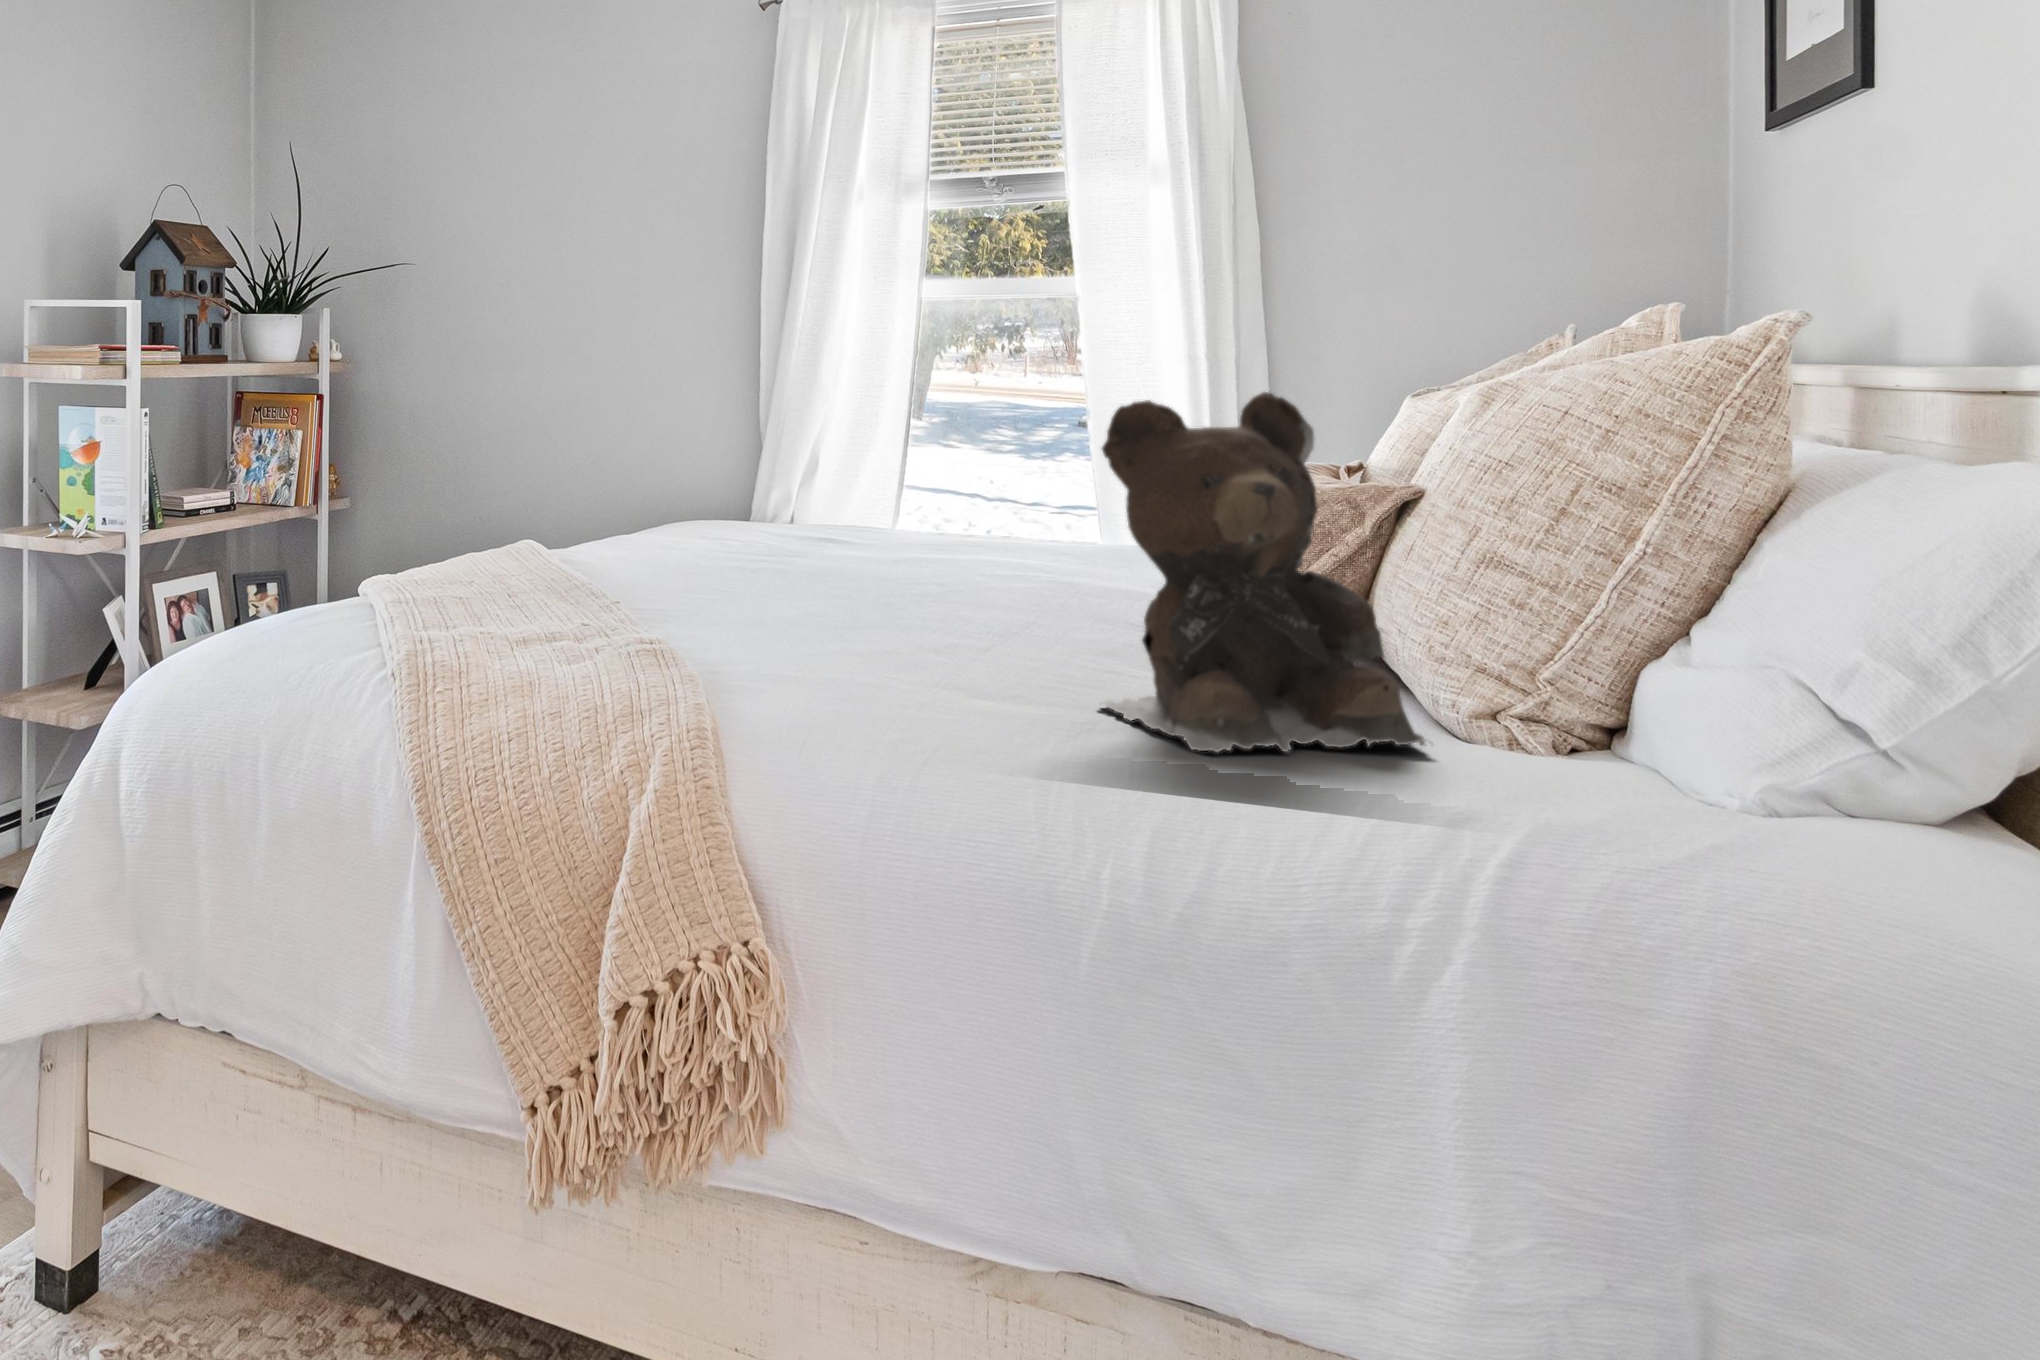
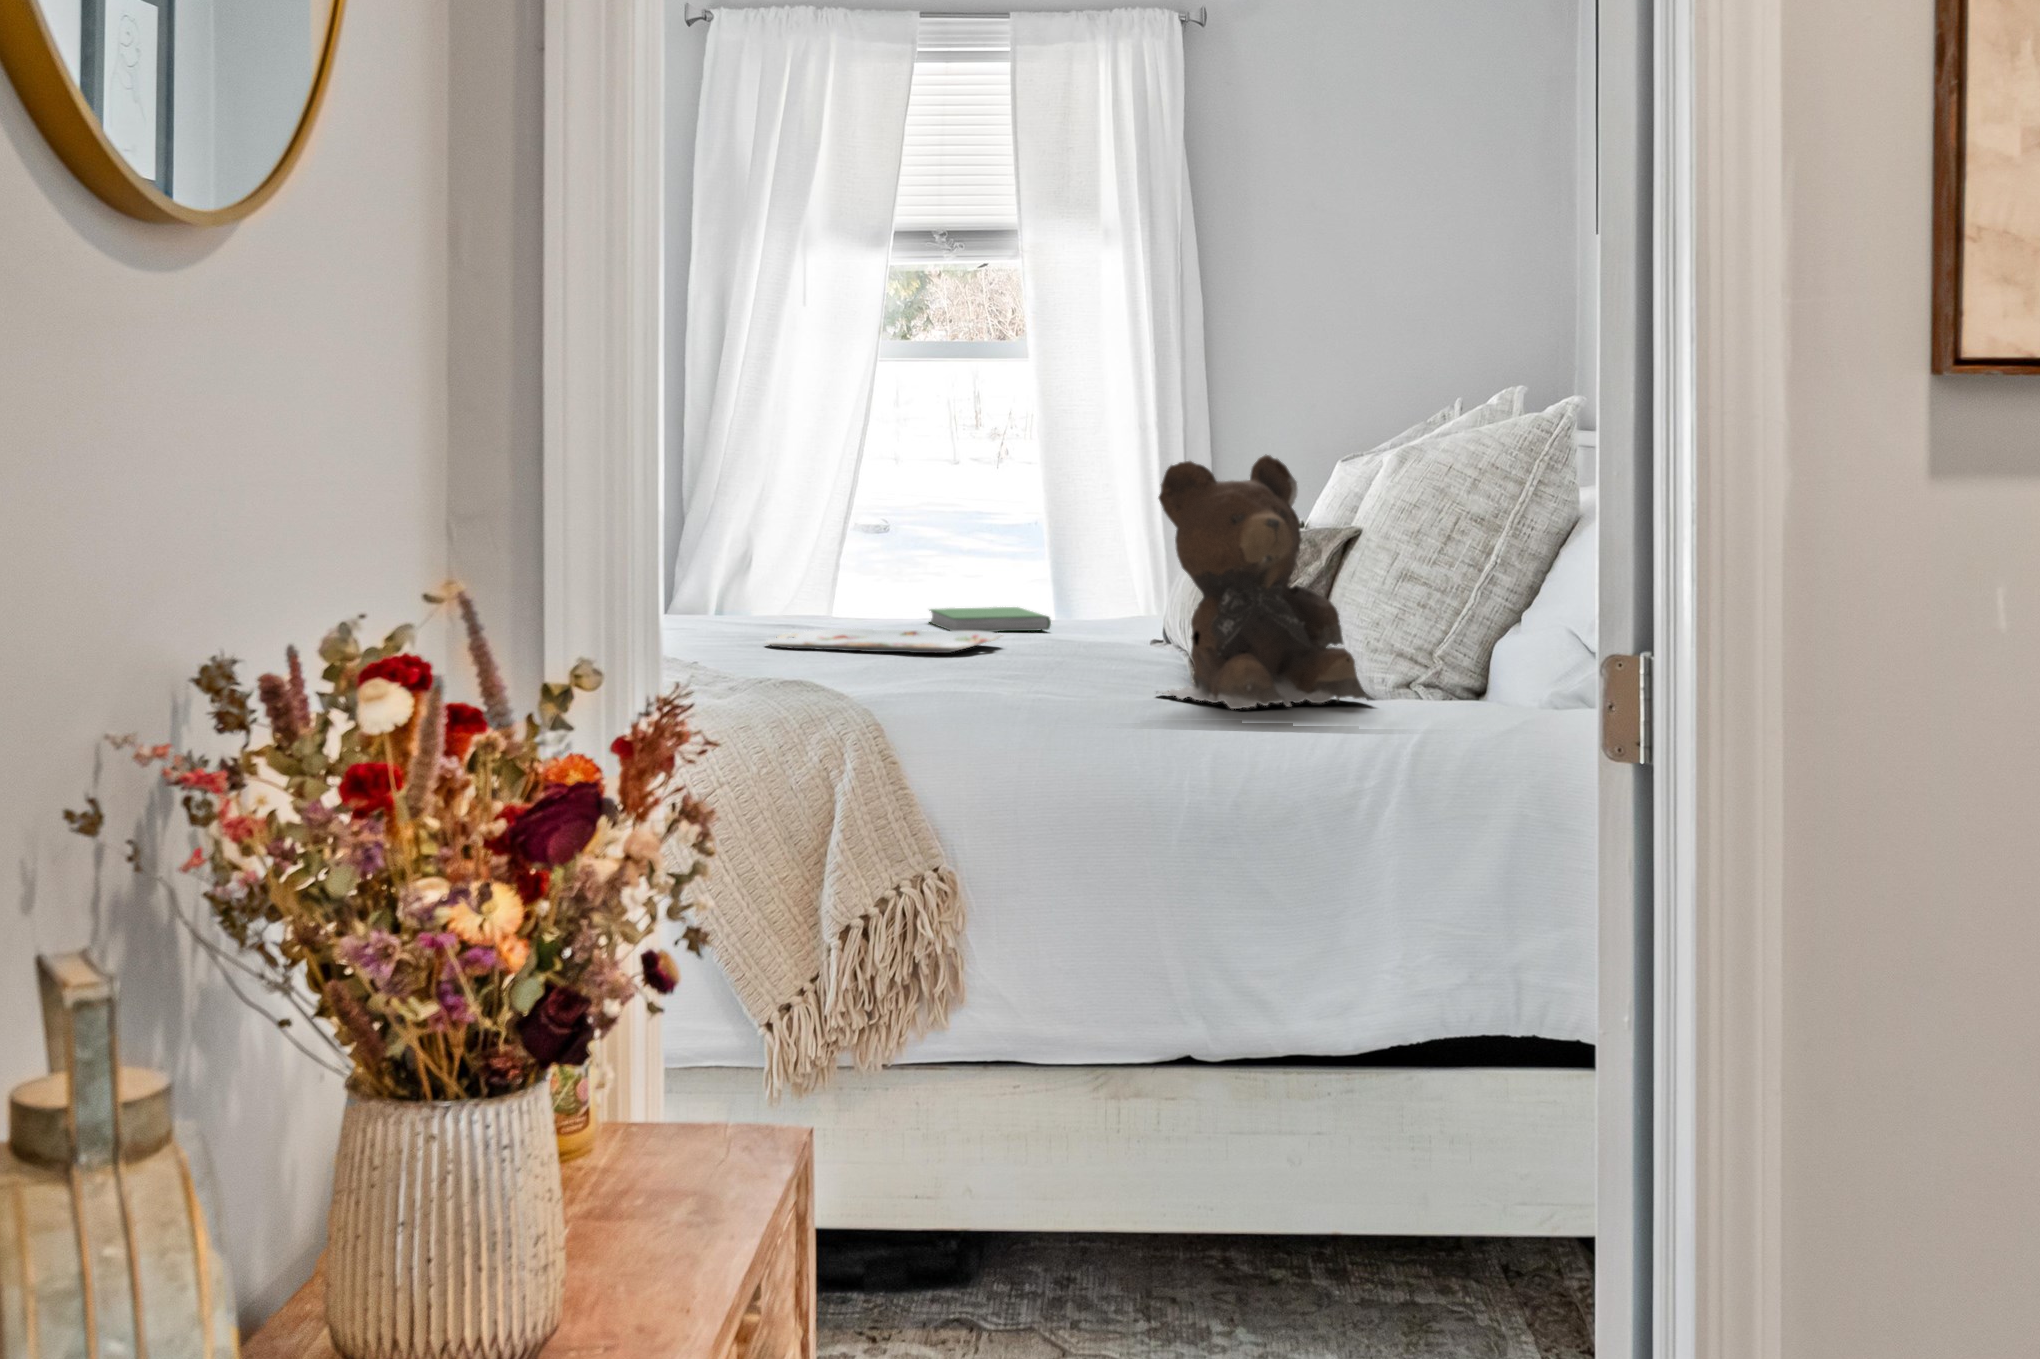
hardcover book: none [937,544,1059,574] -> present [930,607,1051,632]
serving tray: none [718,568,981,608] -> present [766,629,1002,653]

